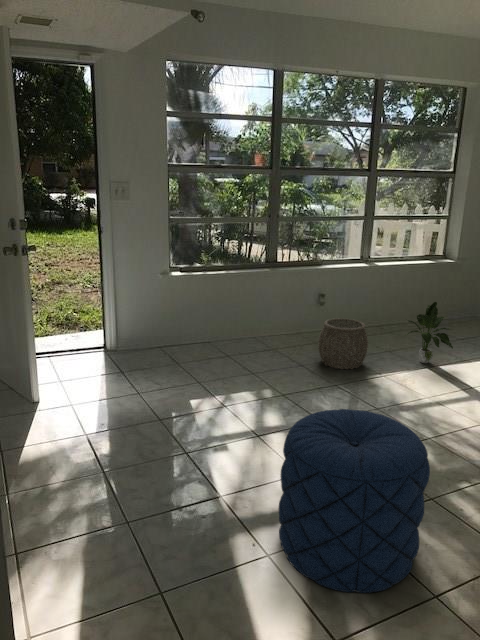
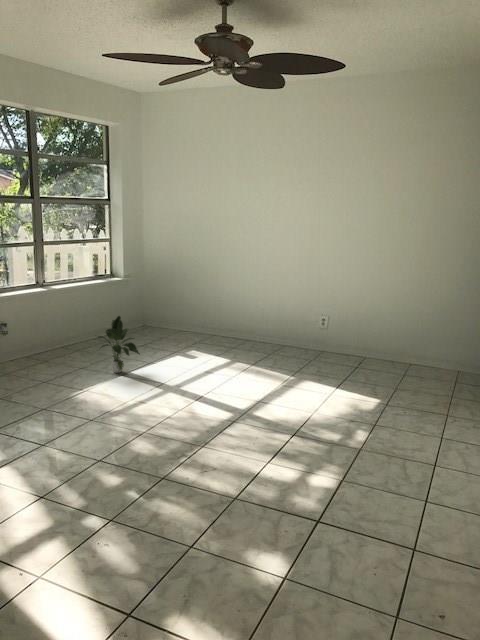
woven basket: present [318,318,368,370] -> none [14,344,66,395]
pouf: present [279,409,430,593] -> none [37,416,169,577]

